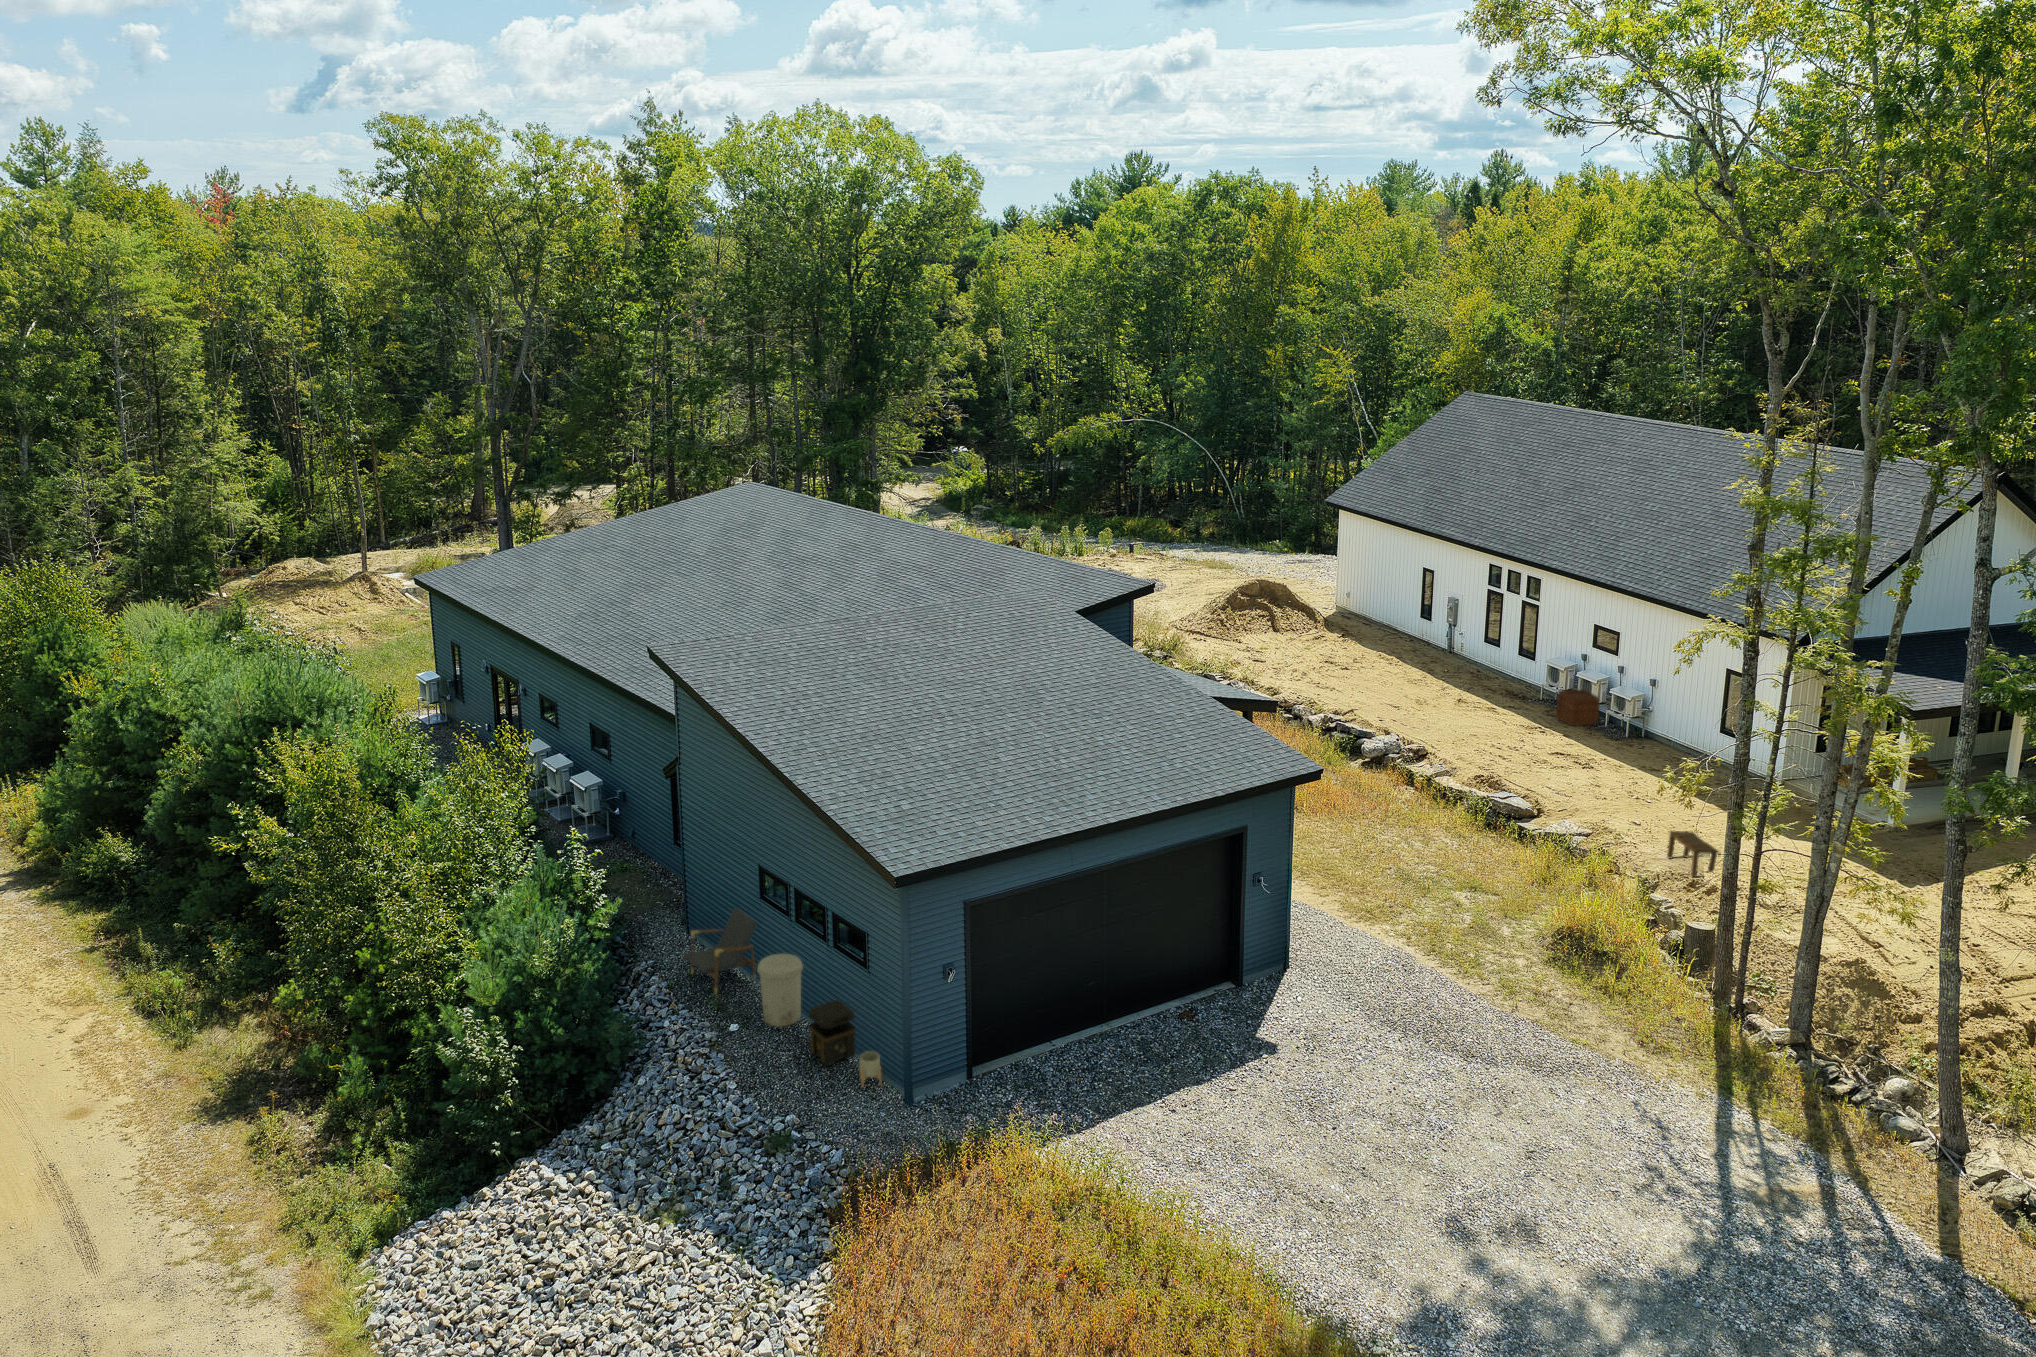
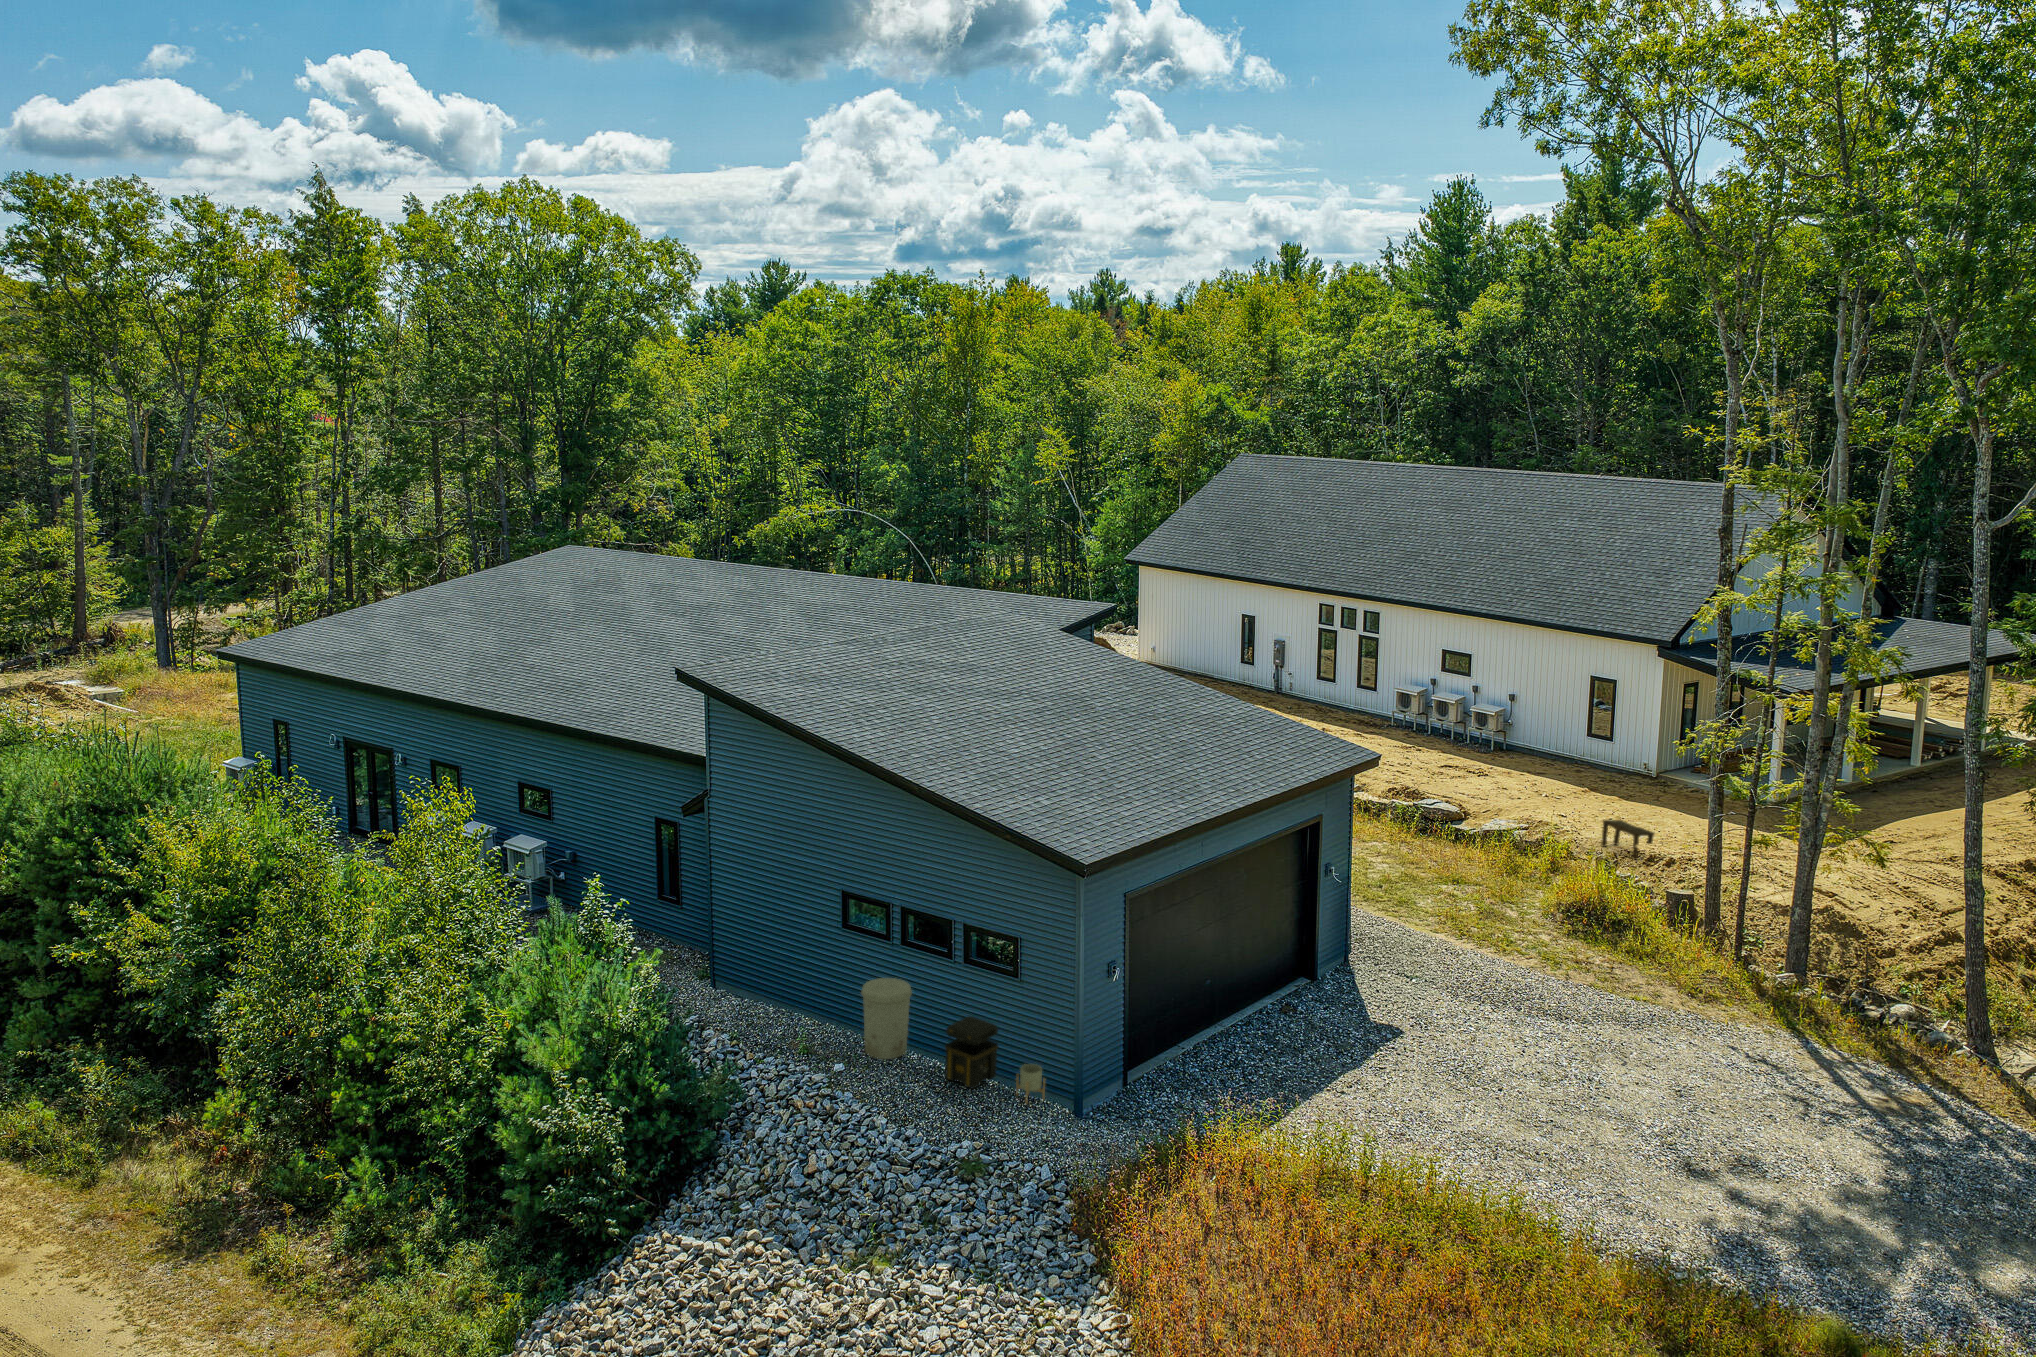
wooden crate: present [1556,689,1600,726] -> none [1416,714,1459,748]
lounge chair: present [684,908,757,993] -> none [746,940,830,1037]

